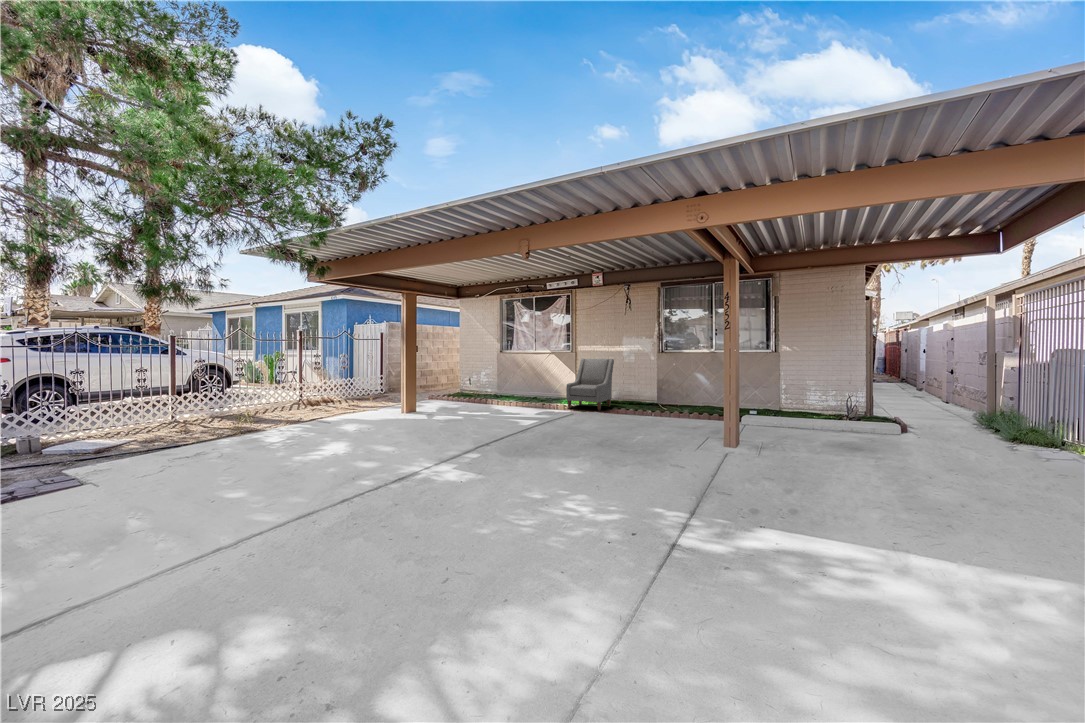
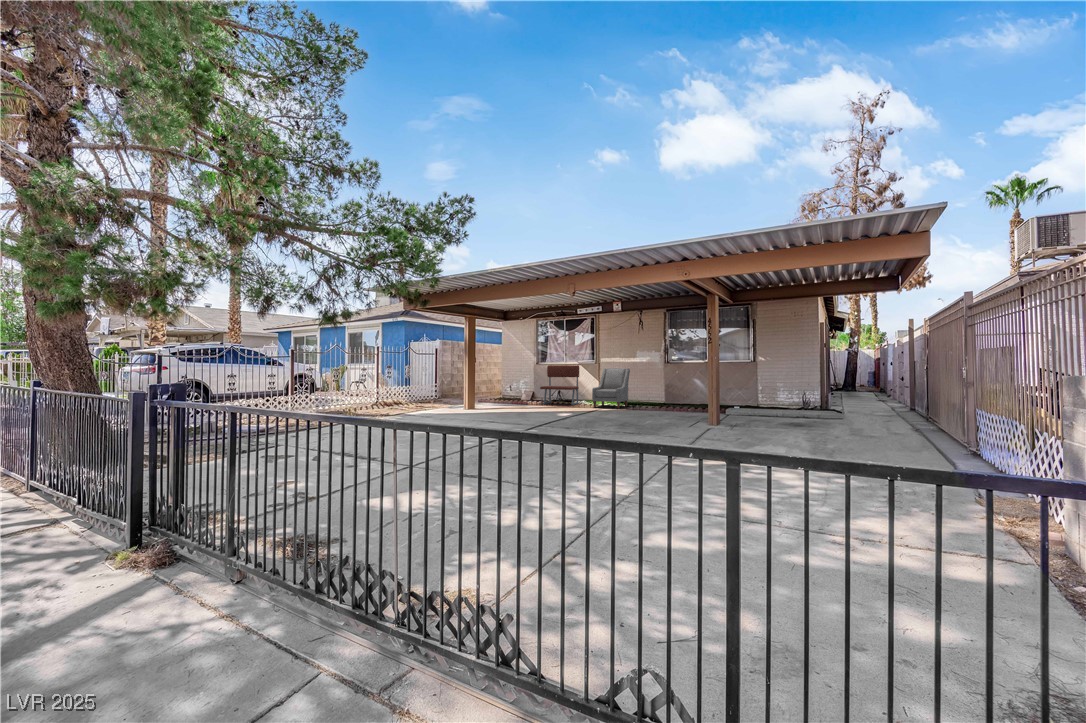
bench: none [503,354,552,404] -> present [540,365,579,405]

